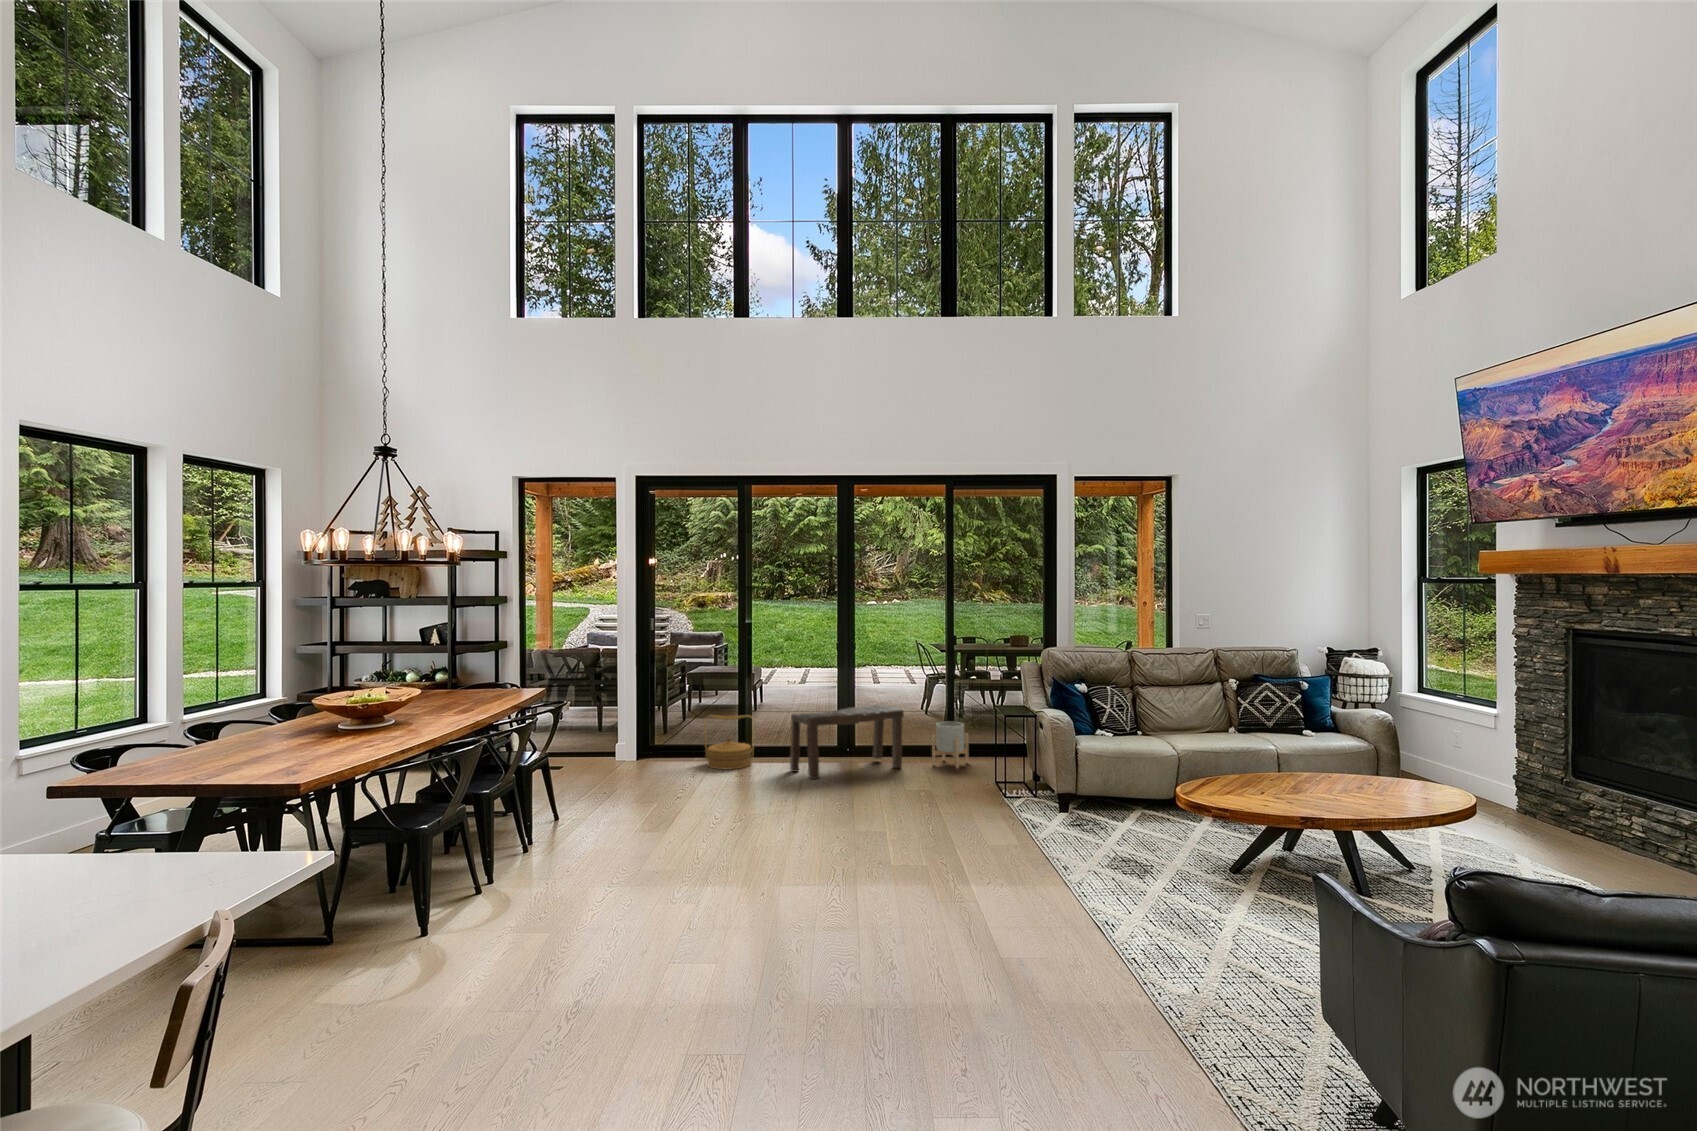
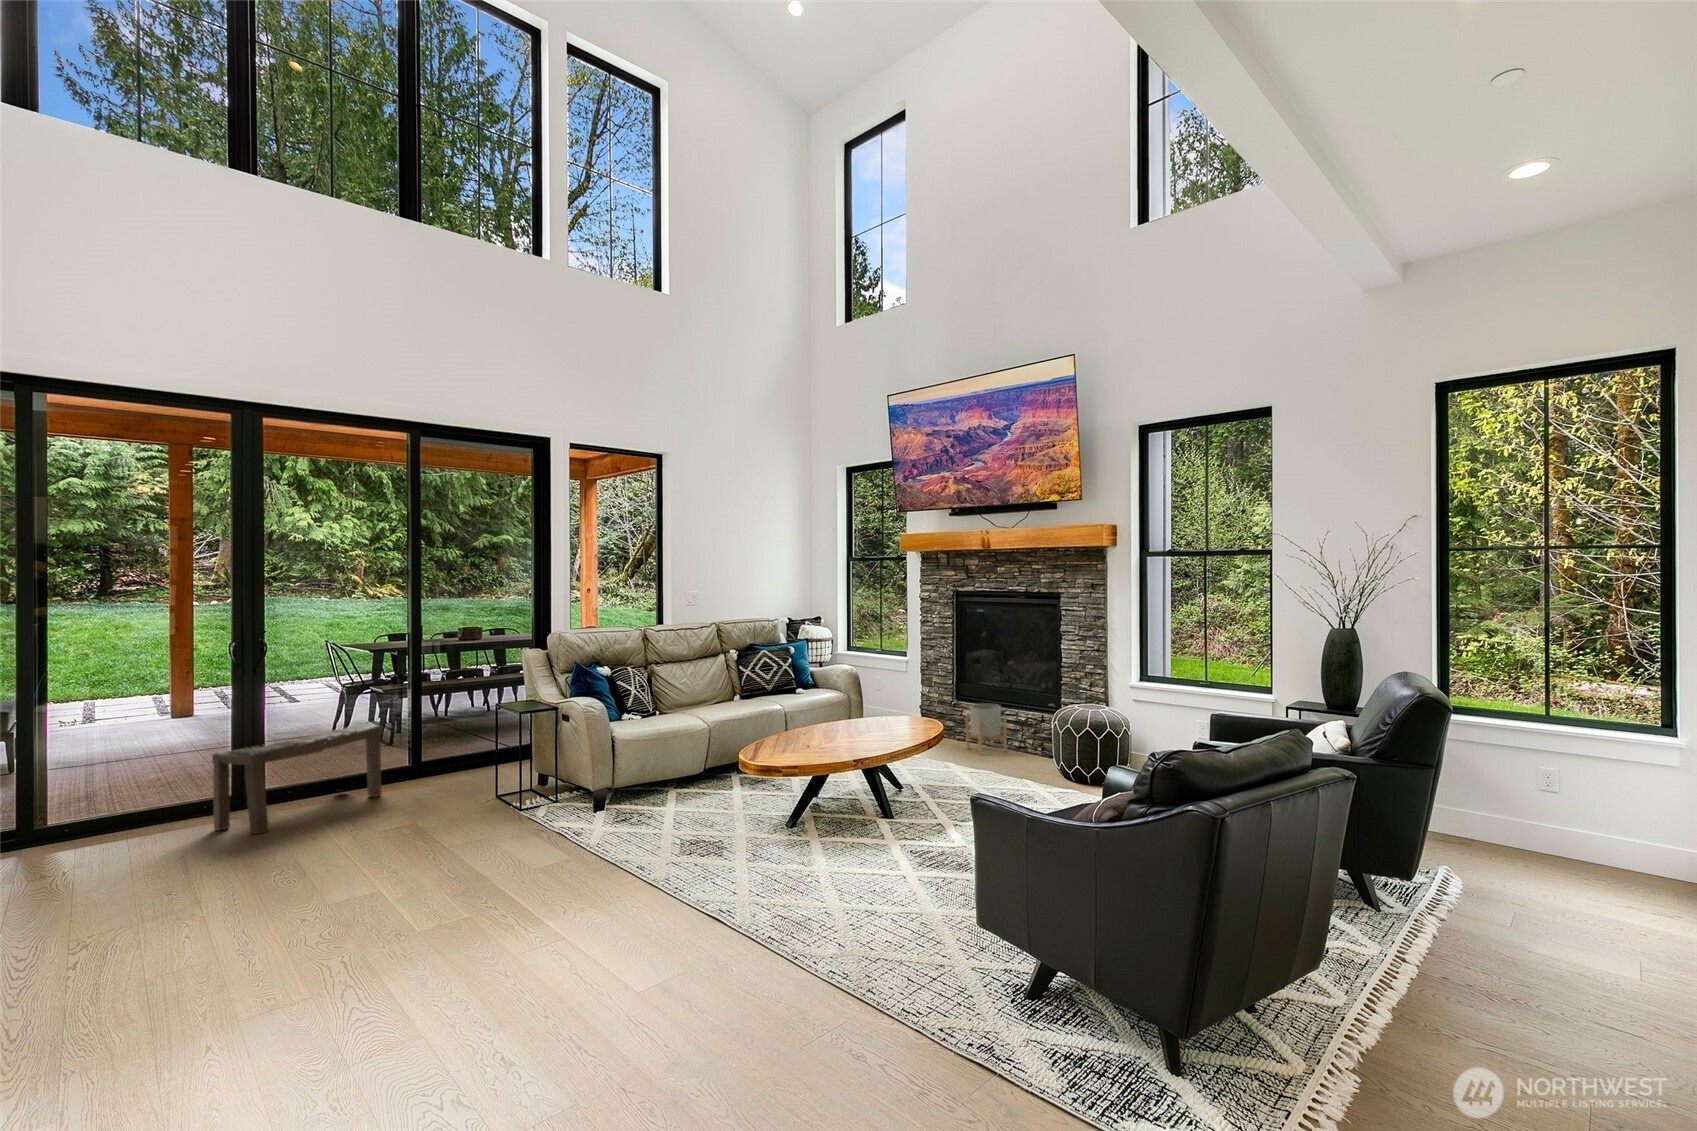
woven basket: present [704,716,754,770] -> none [46,767,143,853]
planter: present [932,722,969,769] -> present [966,703,1007,755]

